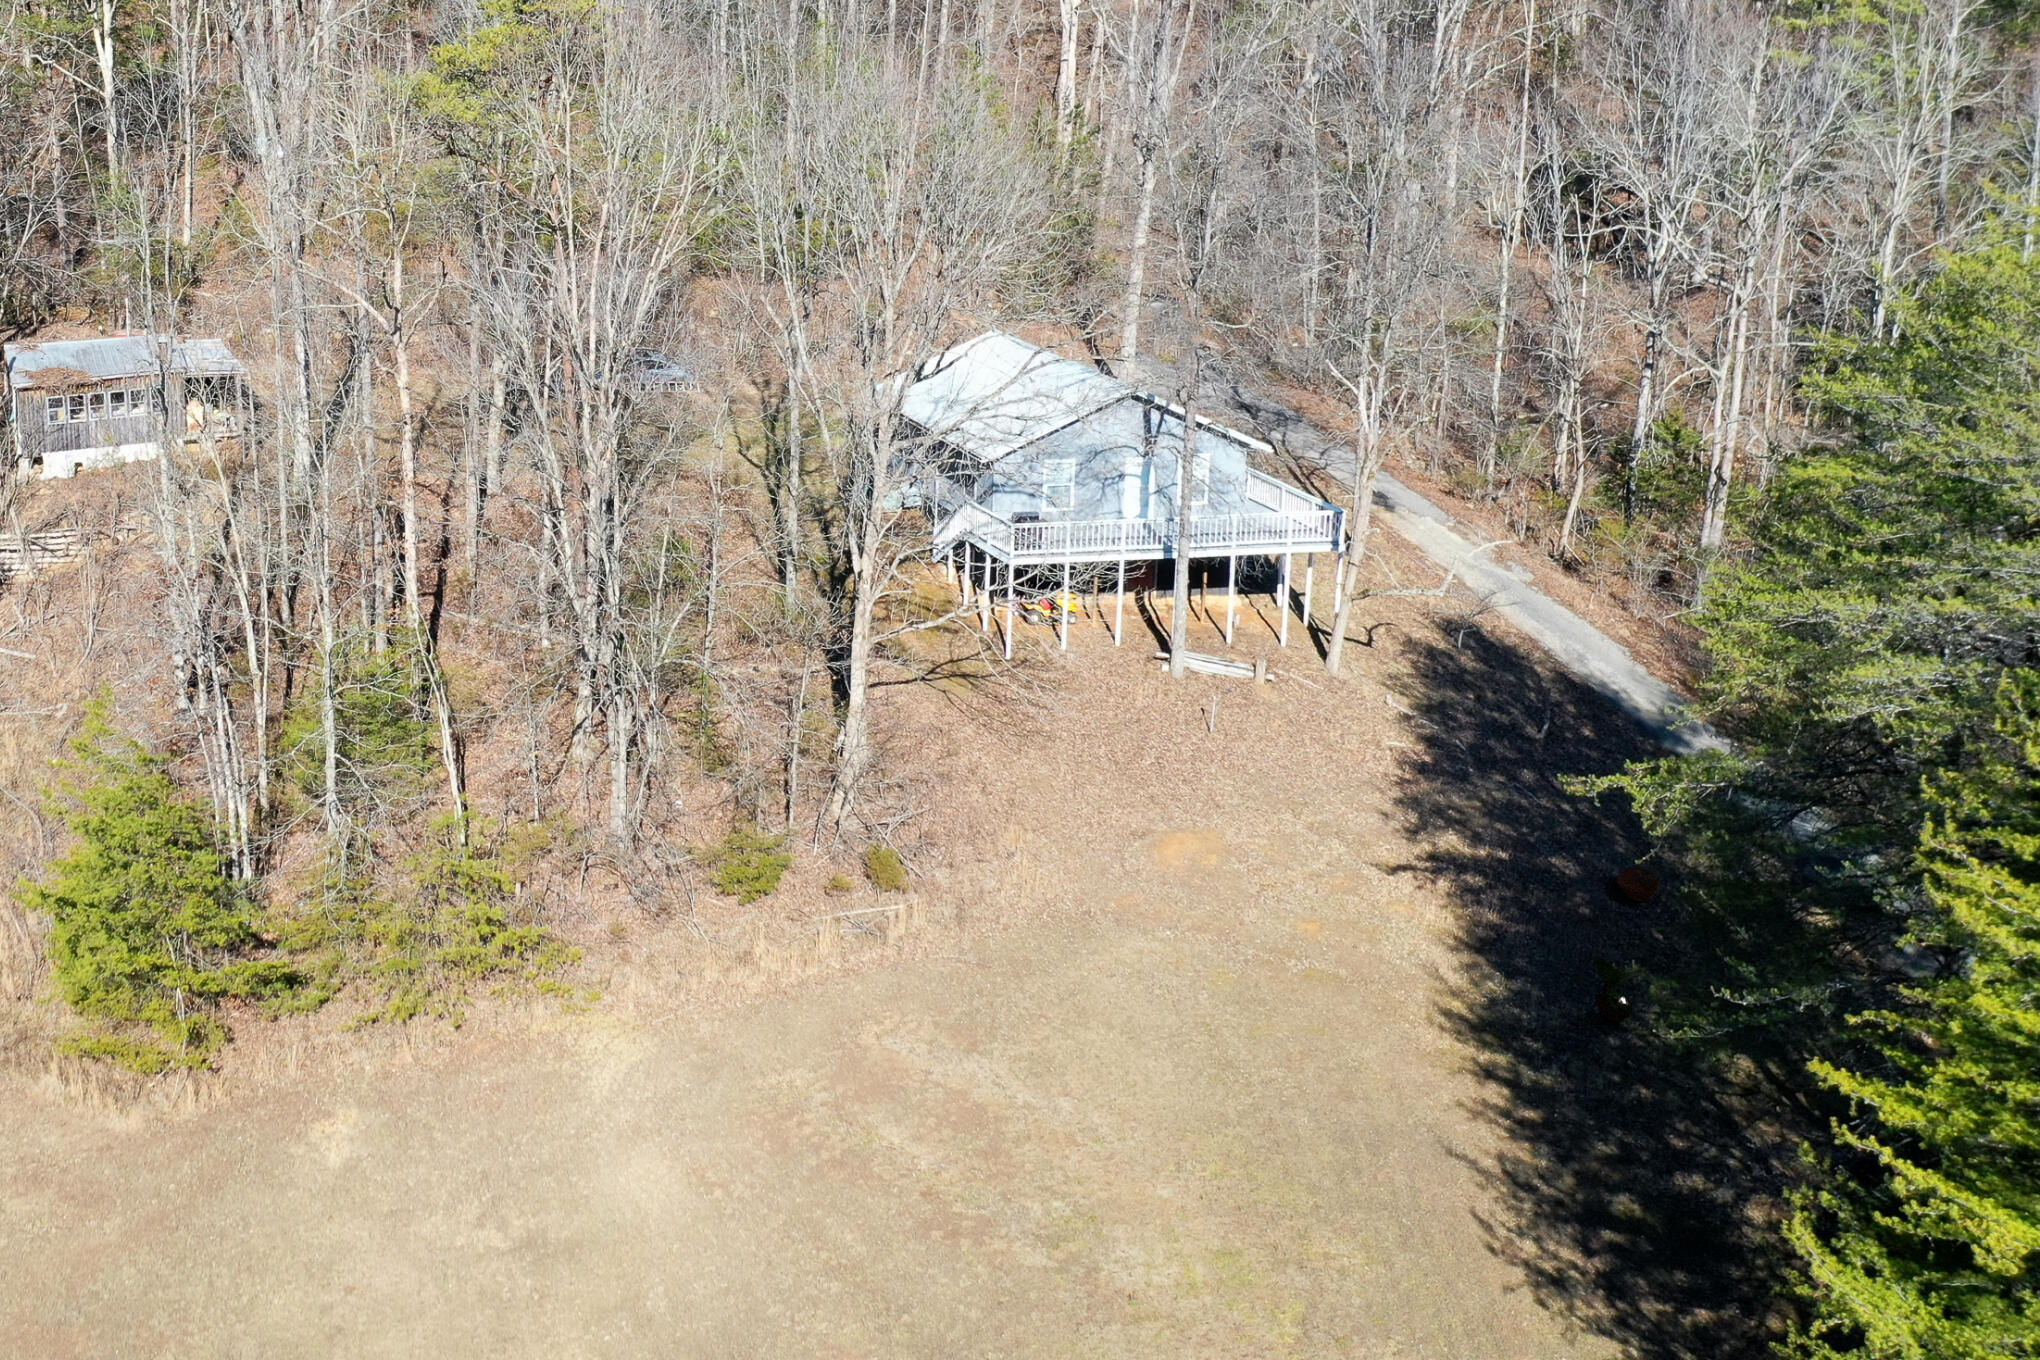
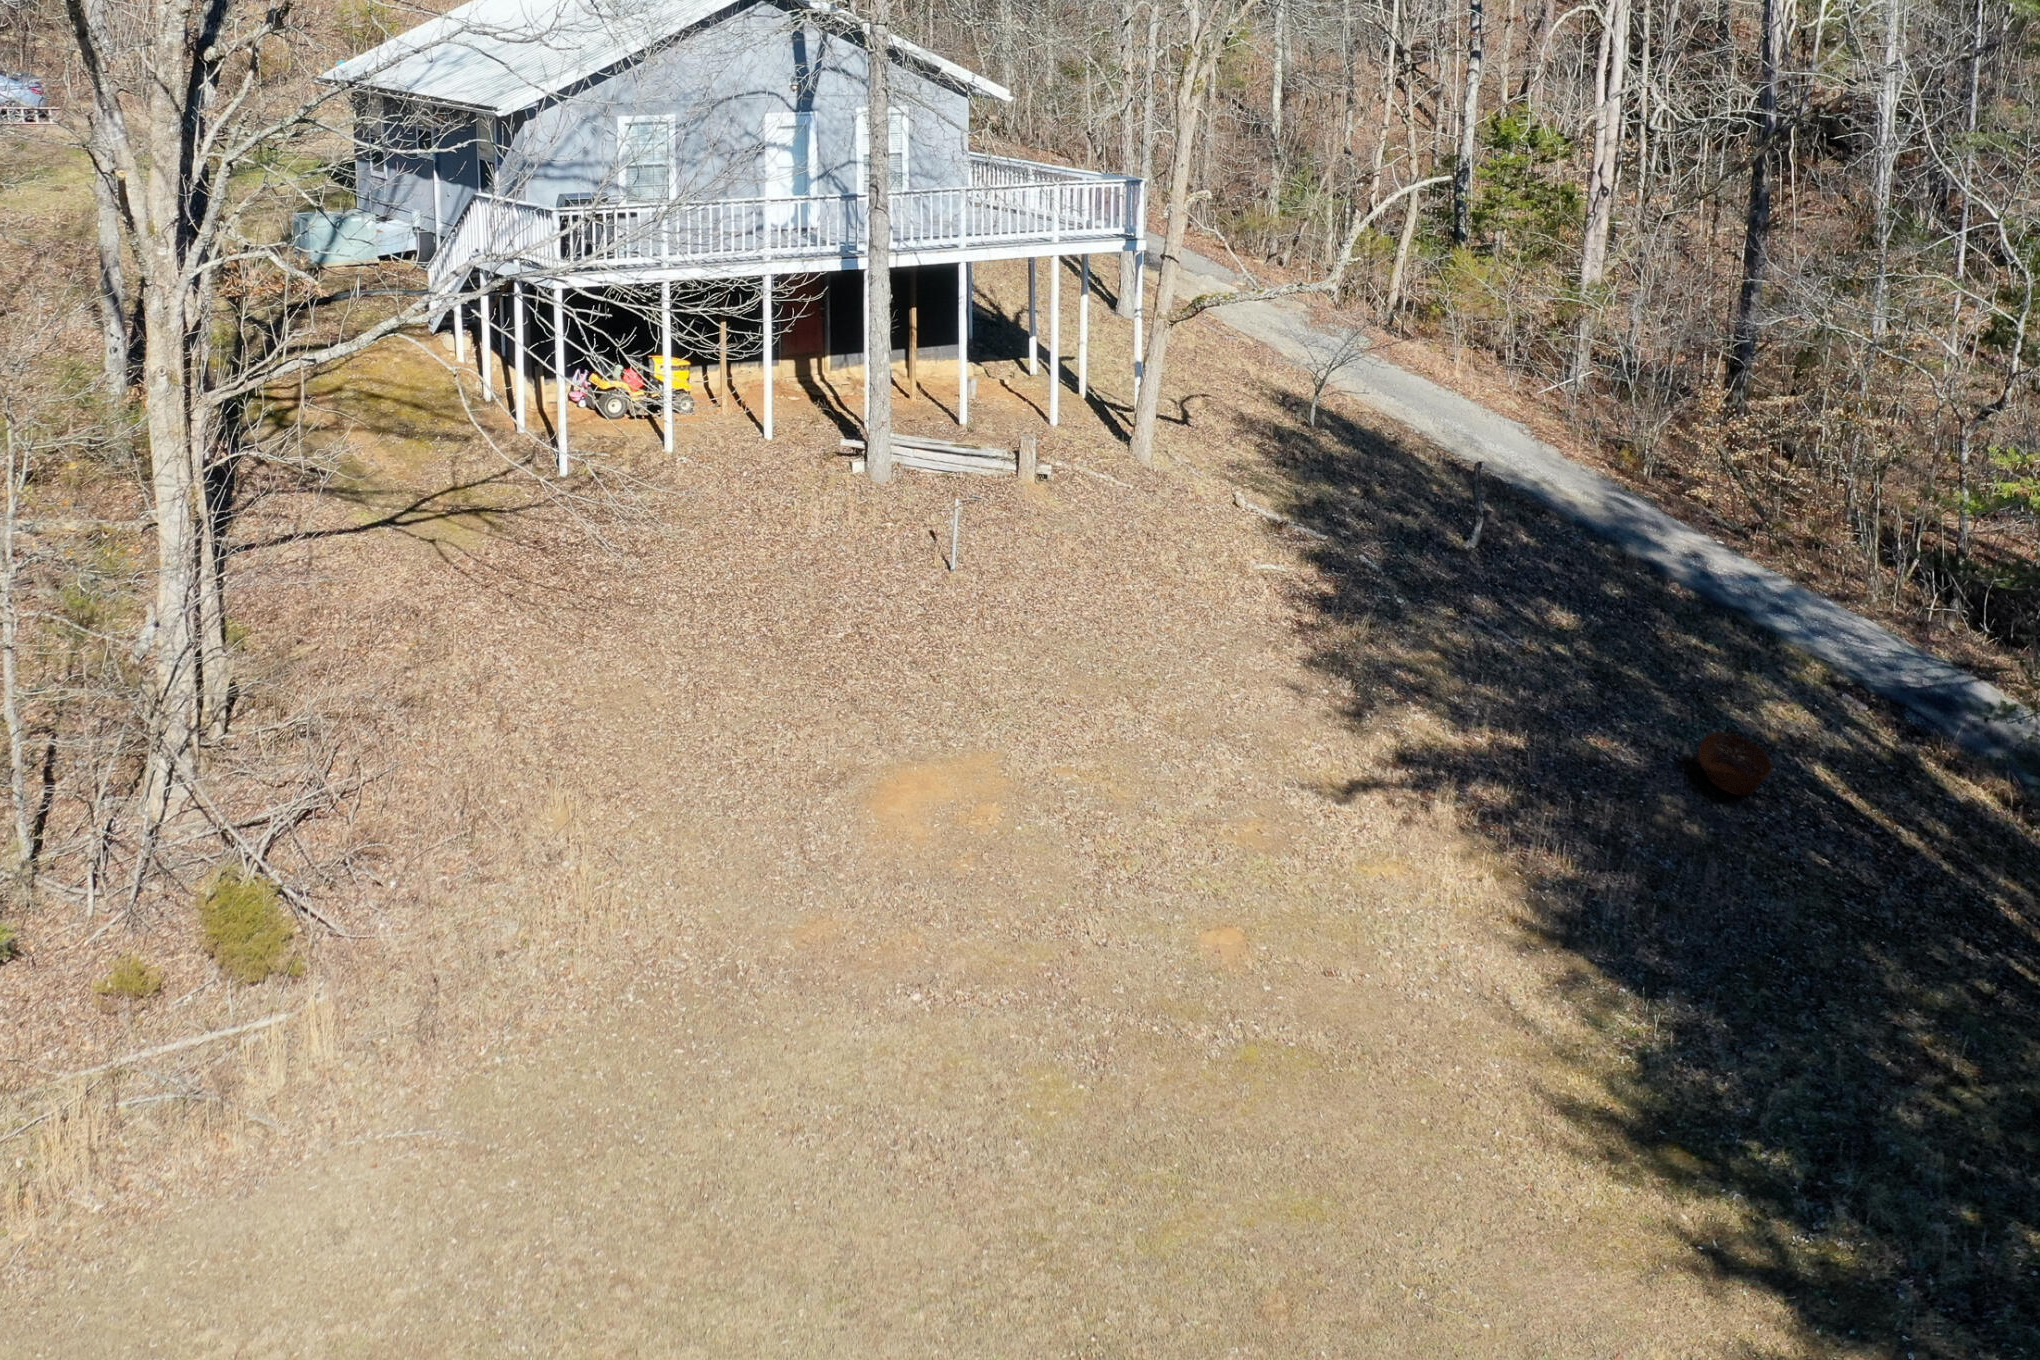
potted tree: present [1590,955,1633,1022] -> none [1795,910,1884,1053]

